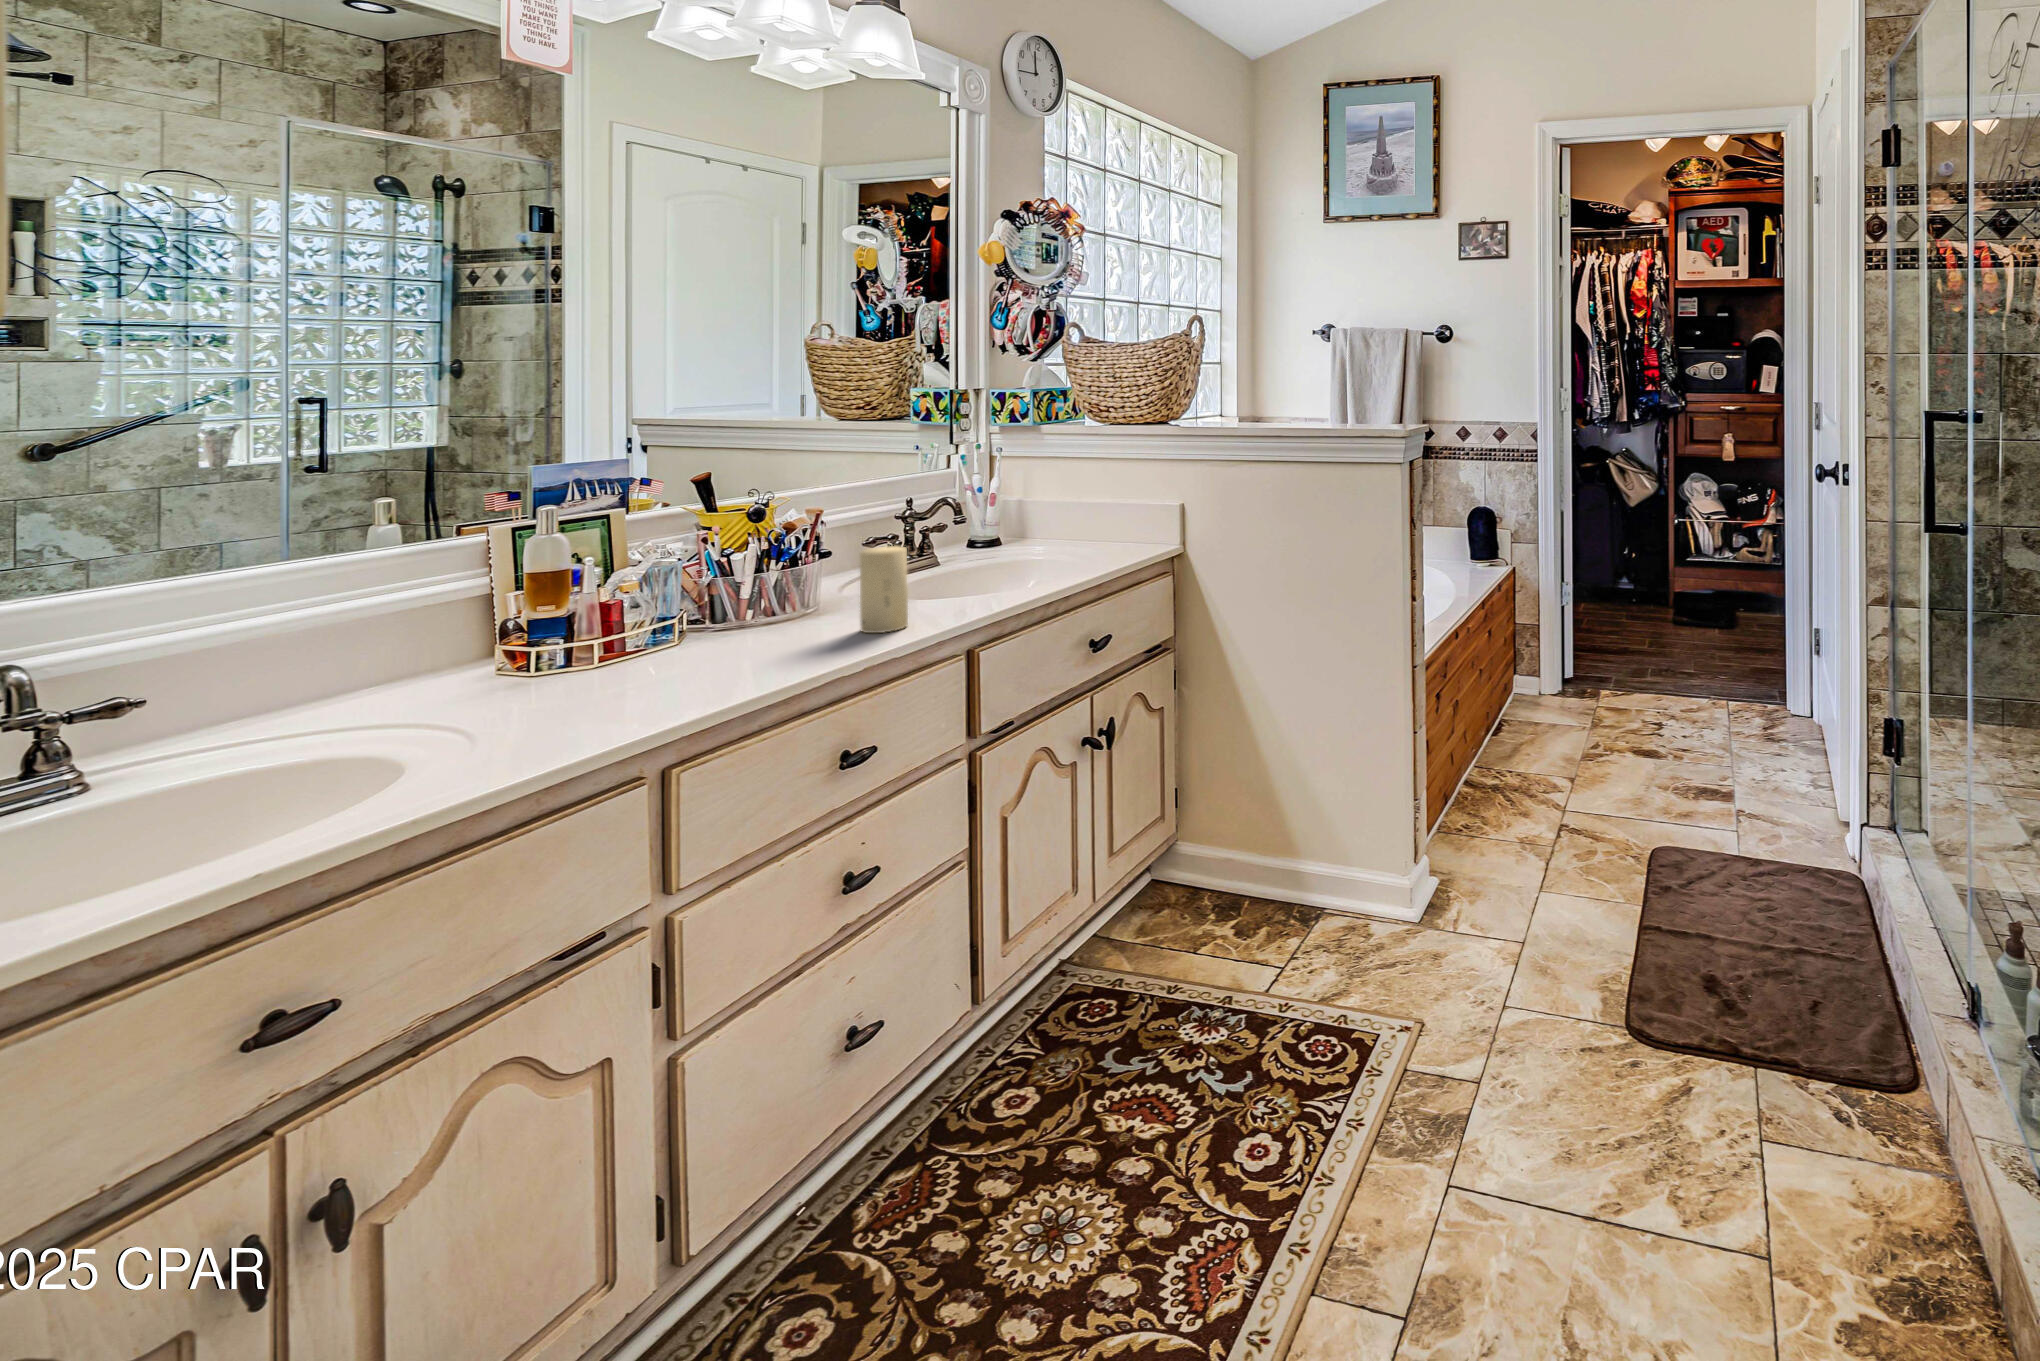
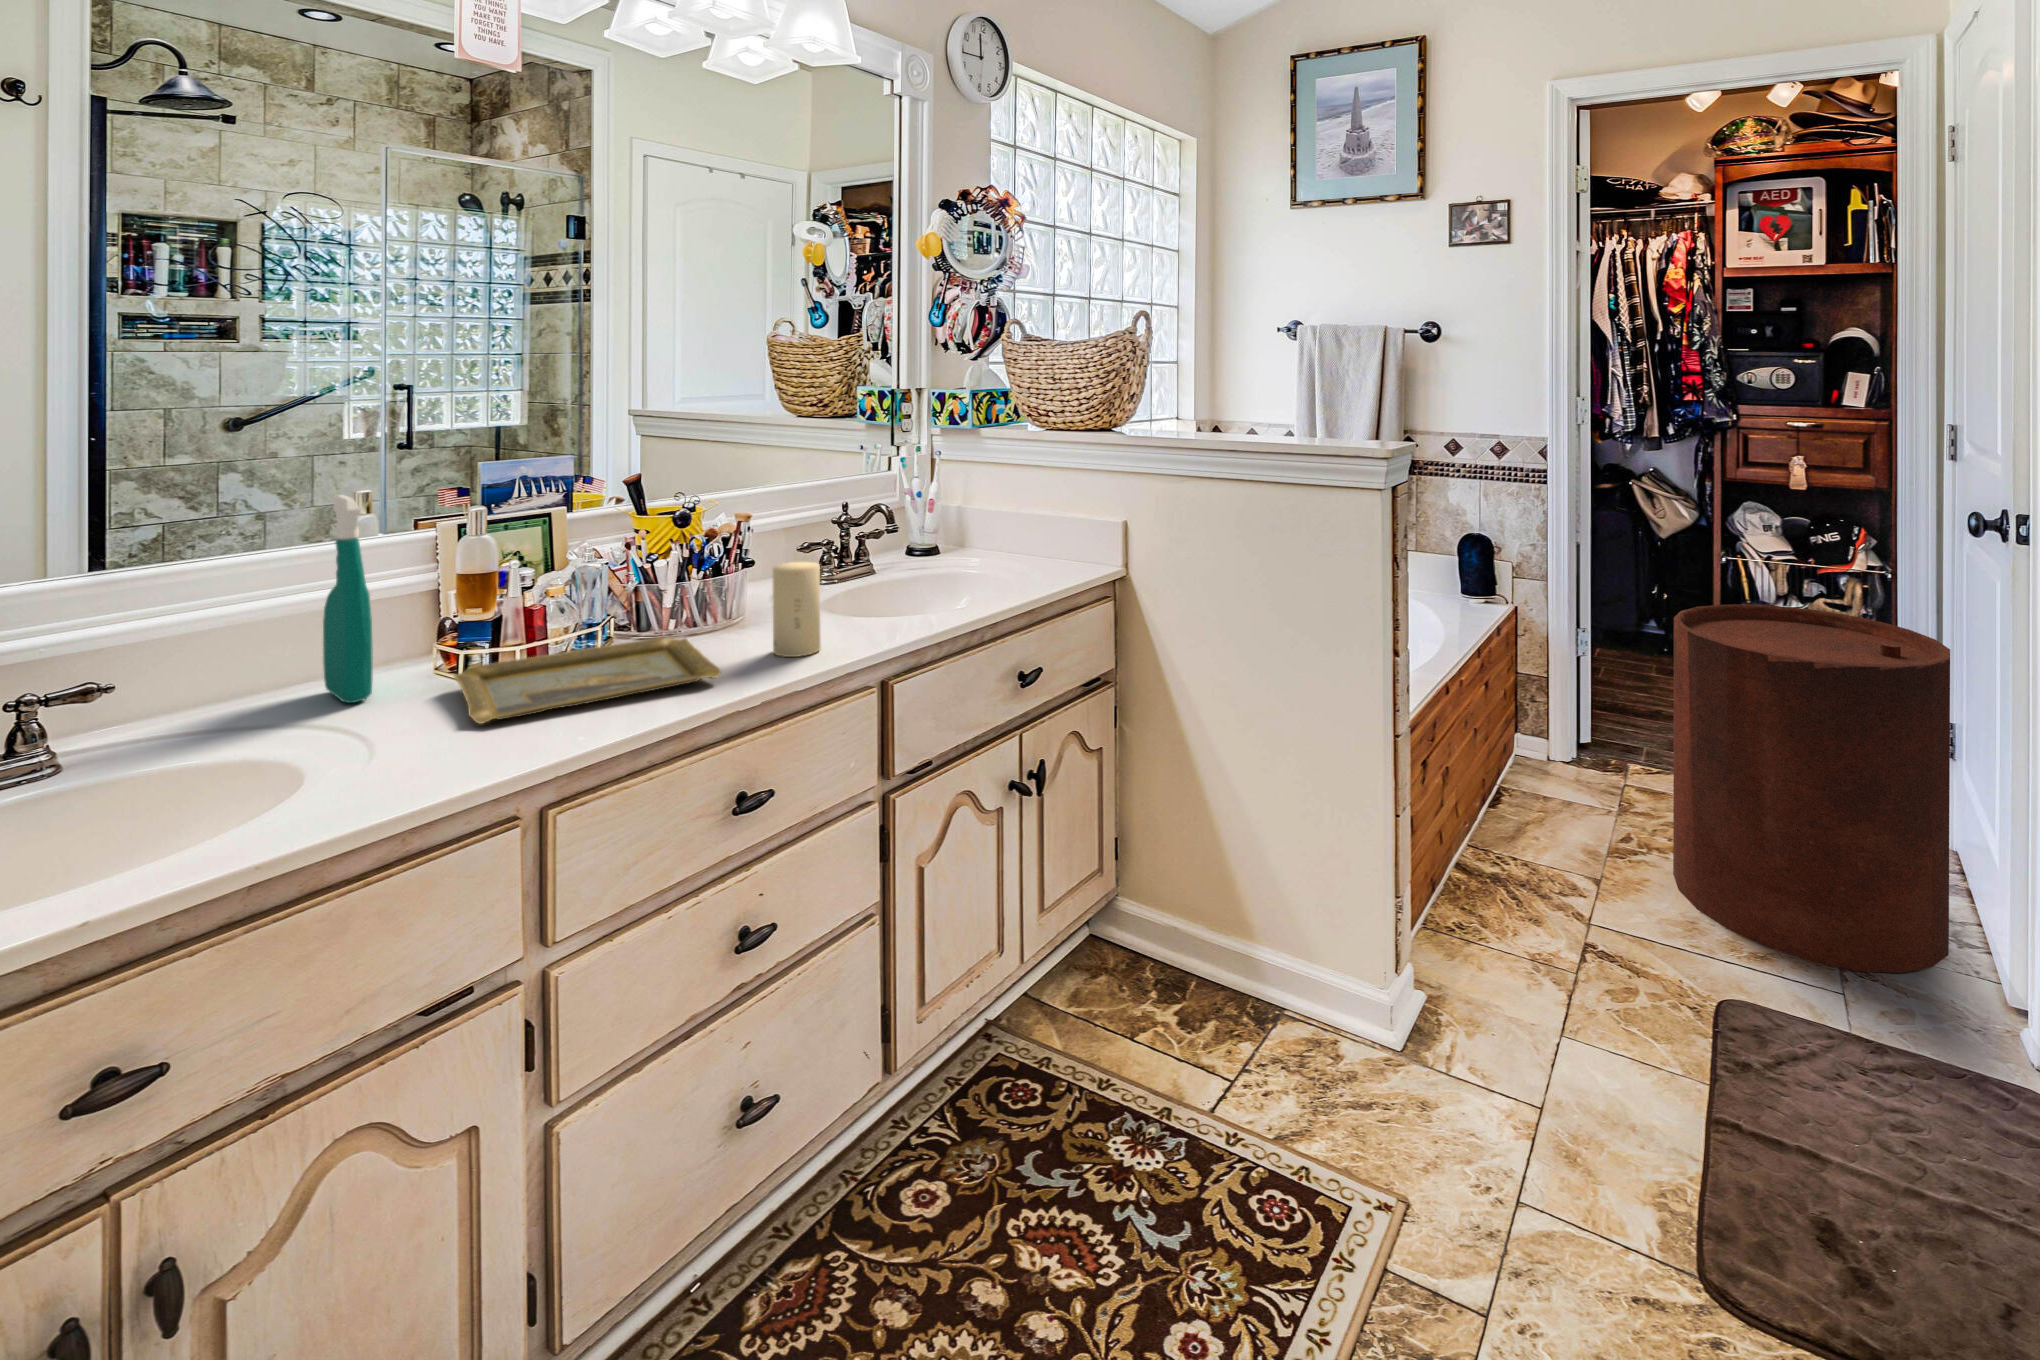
spray bottle: none [365,499,435,706] -> present [323,495,373,703]
trash can: none [1629,549,1811,815] -> present [1673,604,1950,973]
tray: none [527,624,818,706] -> present [454,637,721,724]

